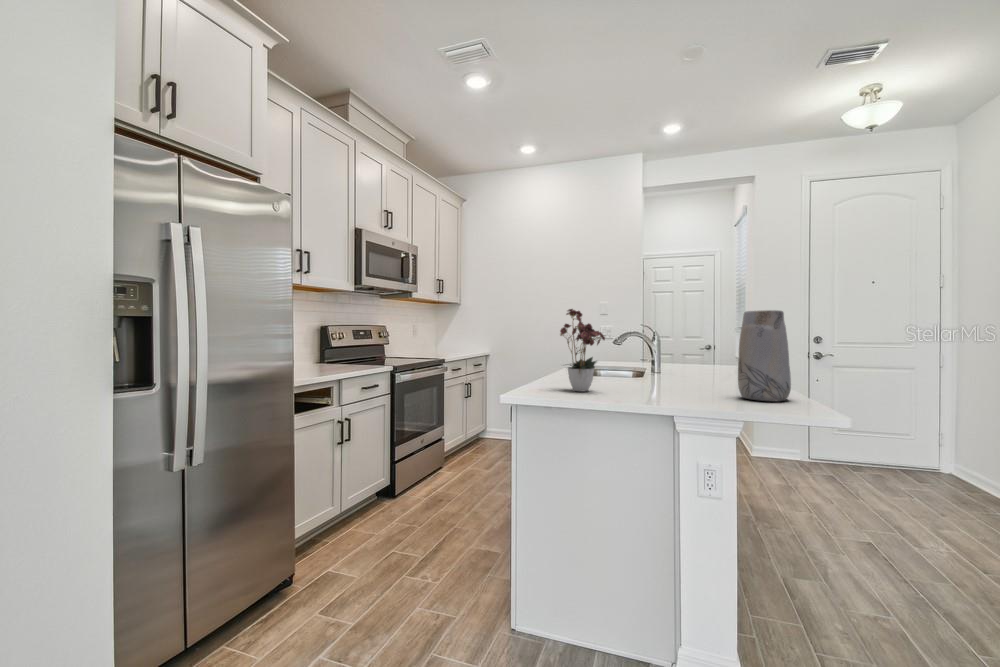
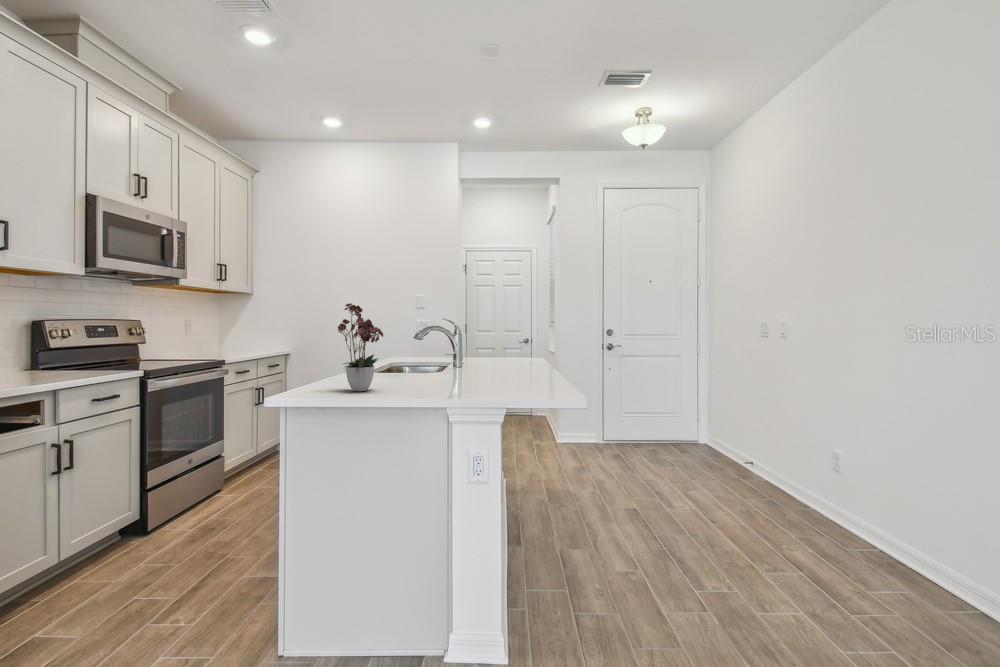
vase: present [738,310,791,401] -> none [506,308,549,392]

